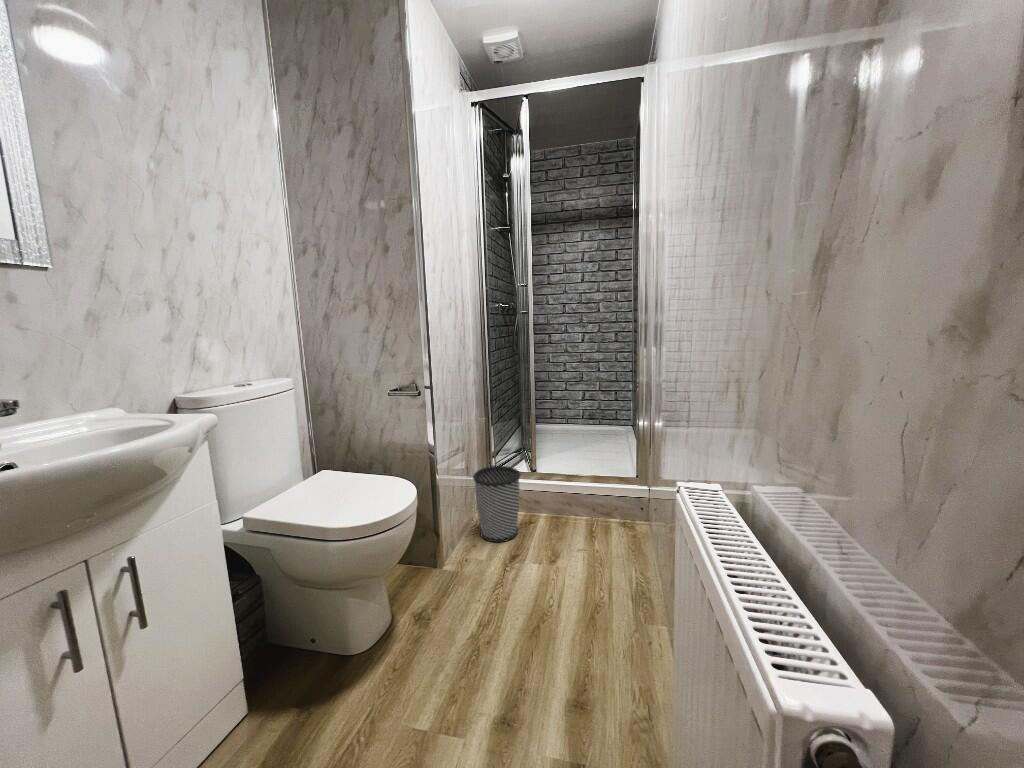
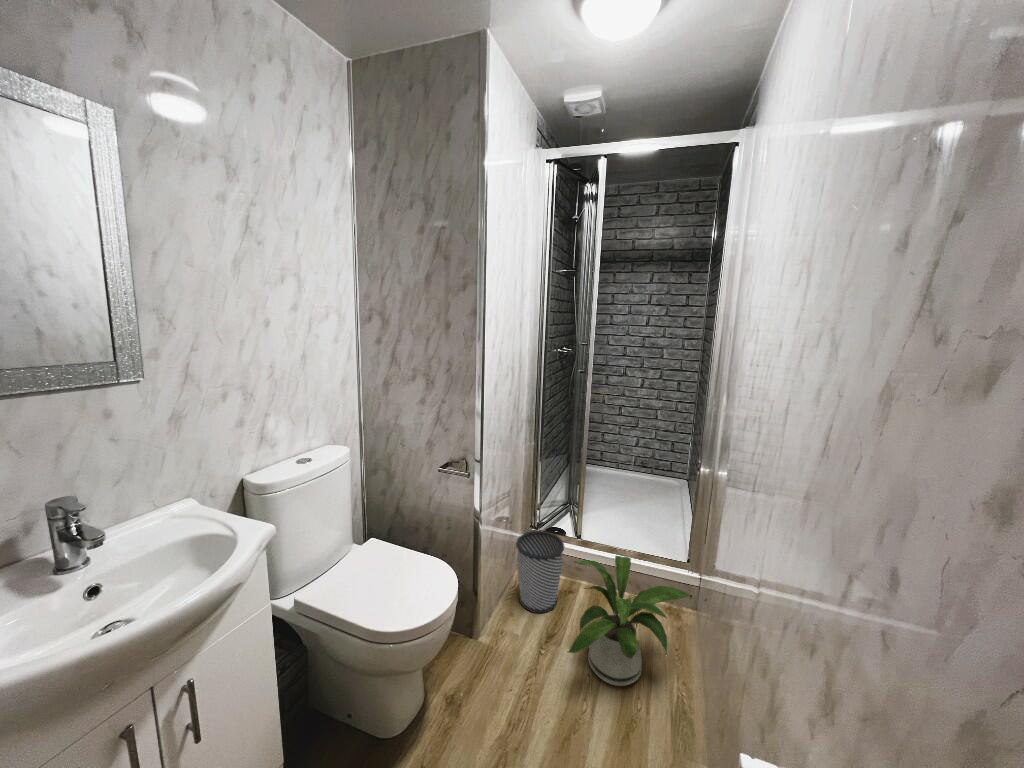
house plant: none [529,466,642,583] -> present [567,556,691,686]

